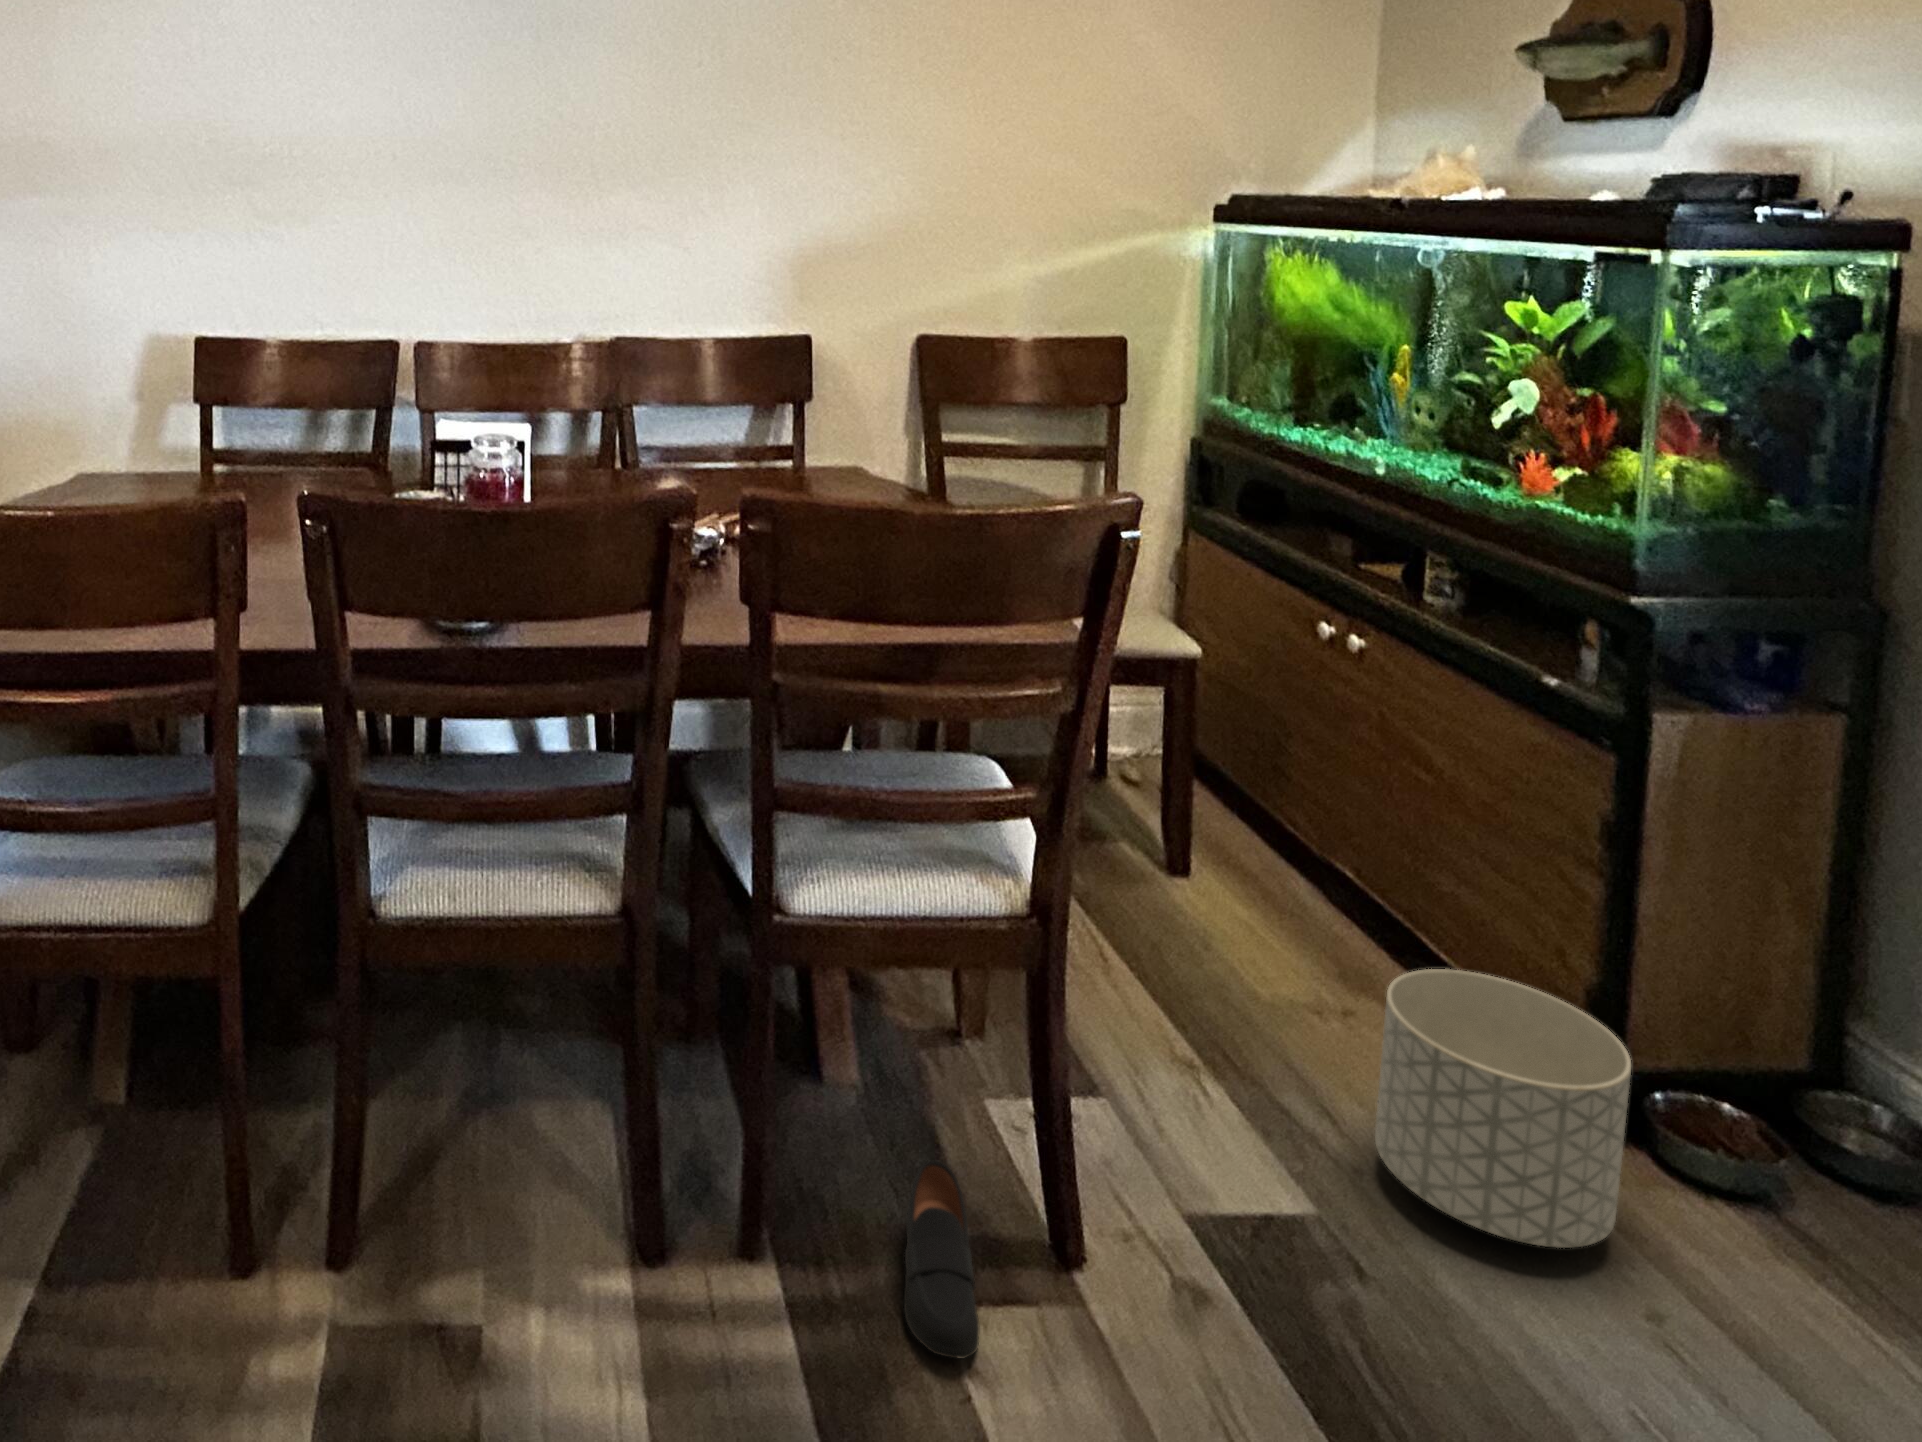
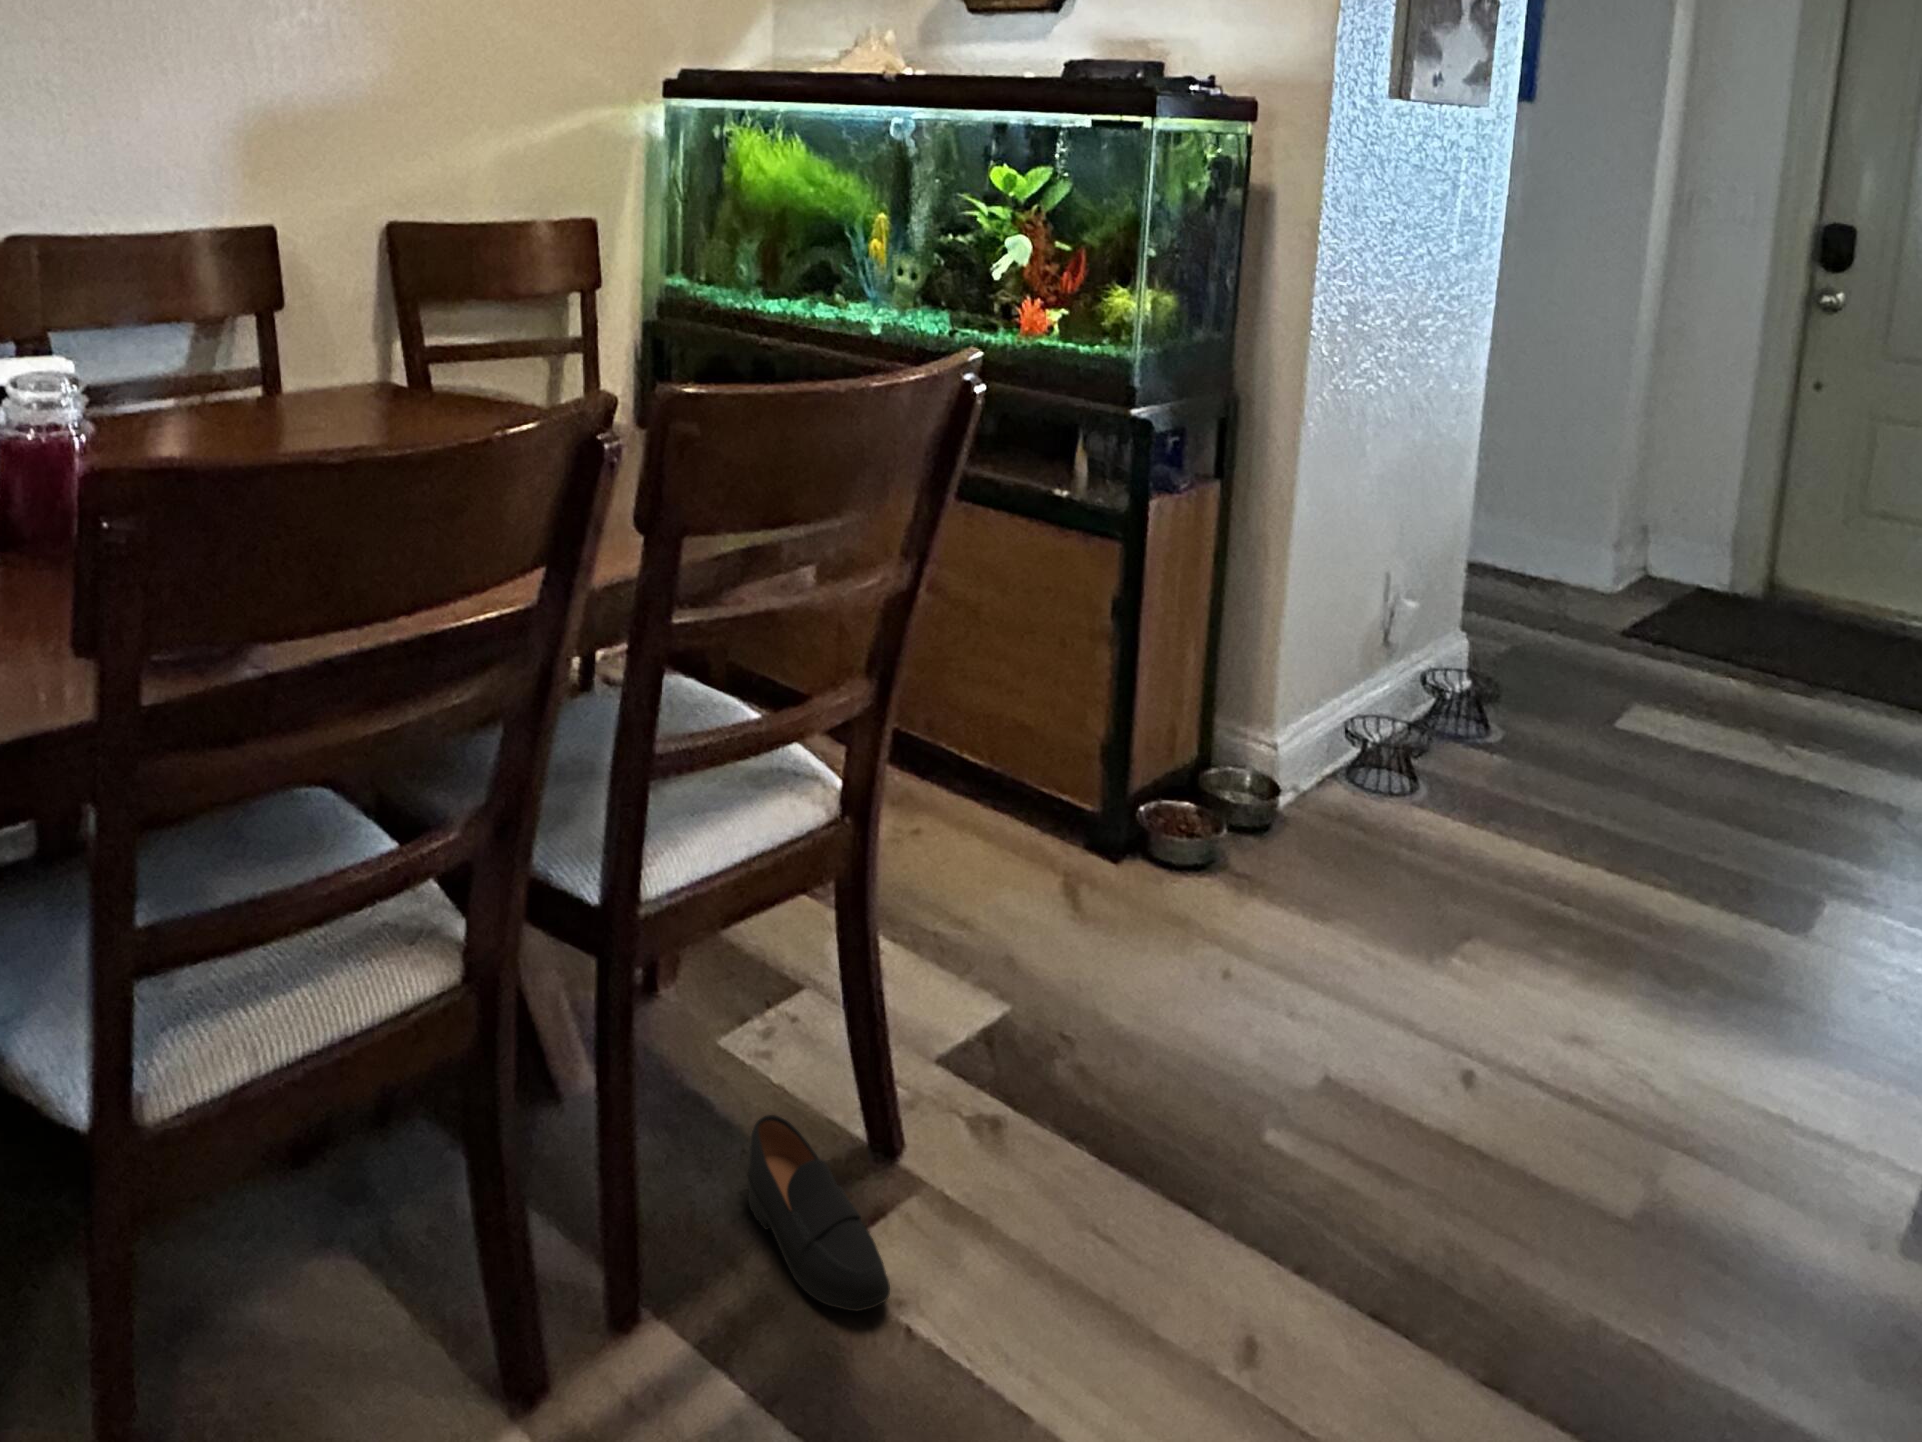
planter: present [1375,969,1631,1248] -> none [1015,750,1199,963]

